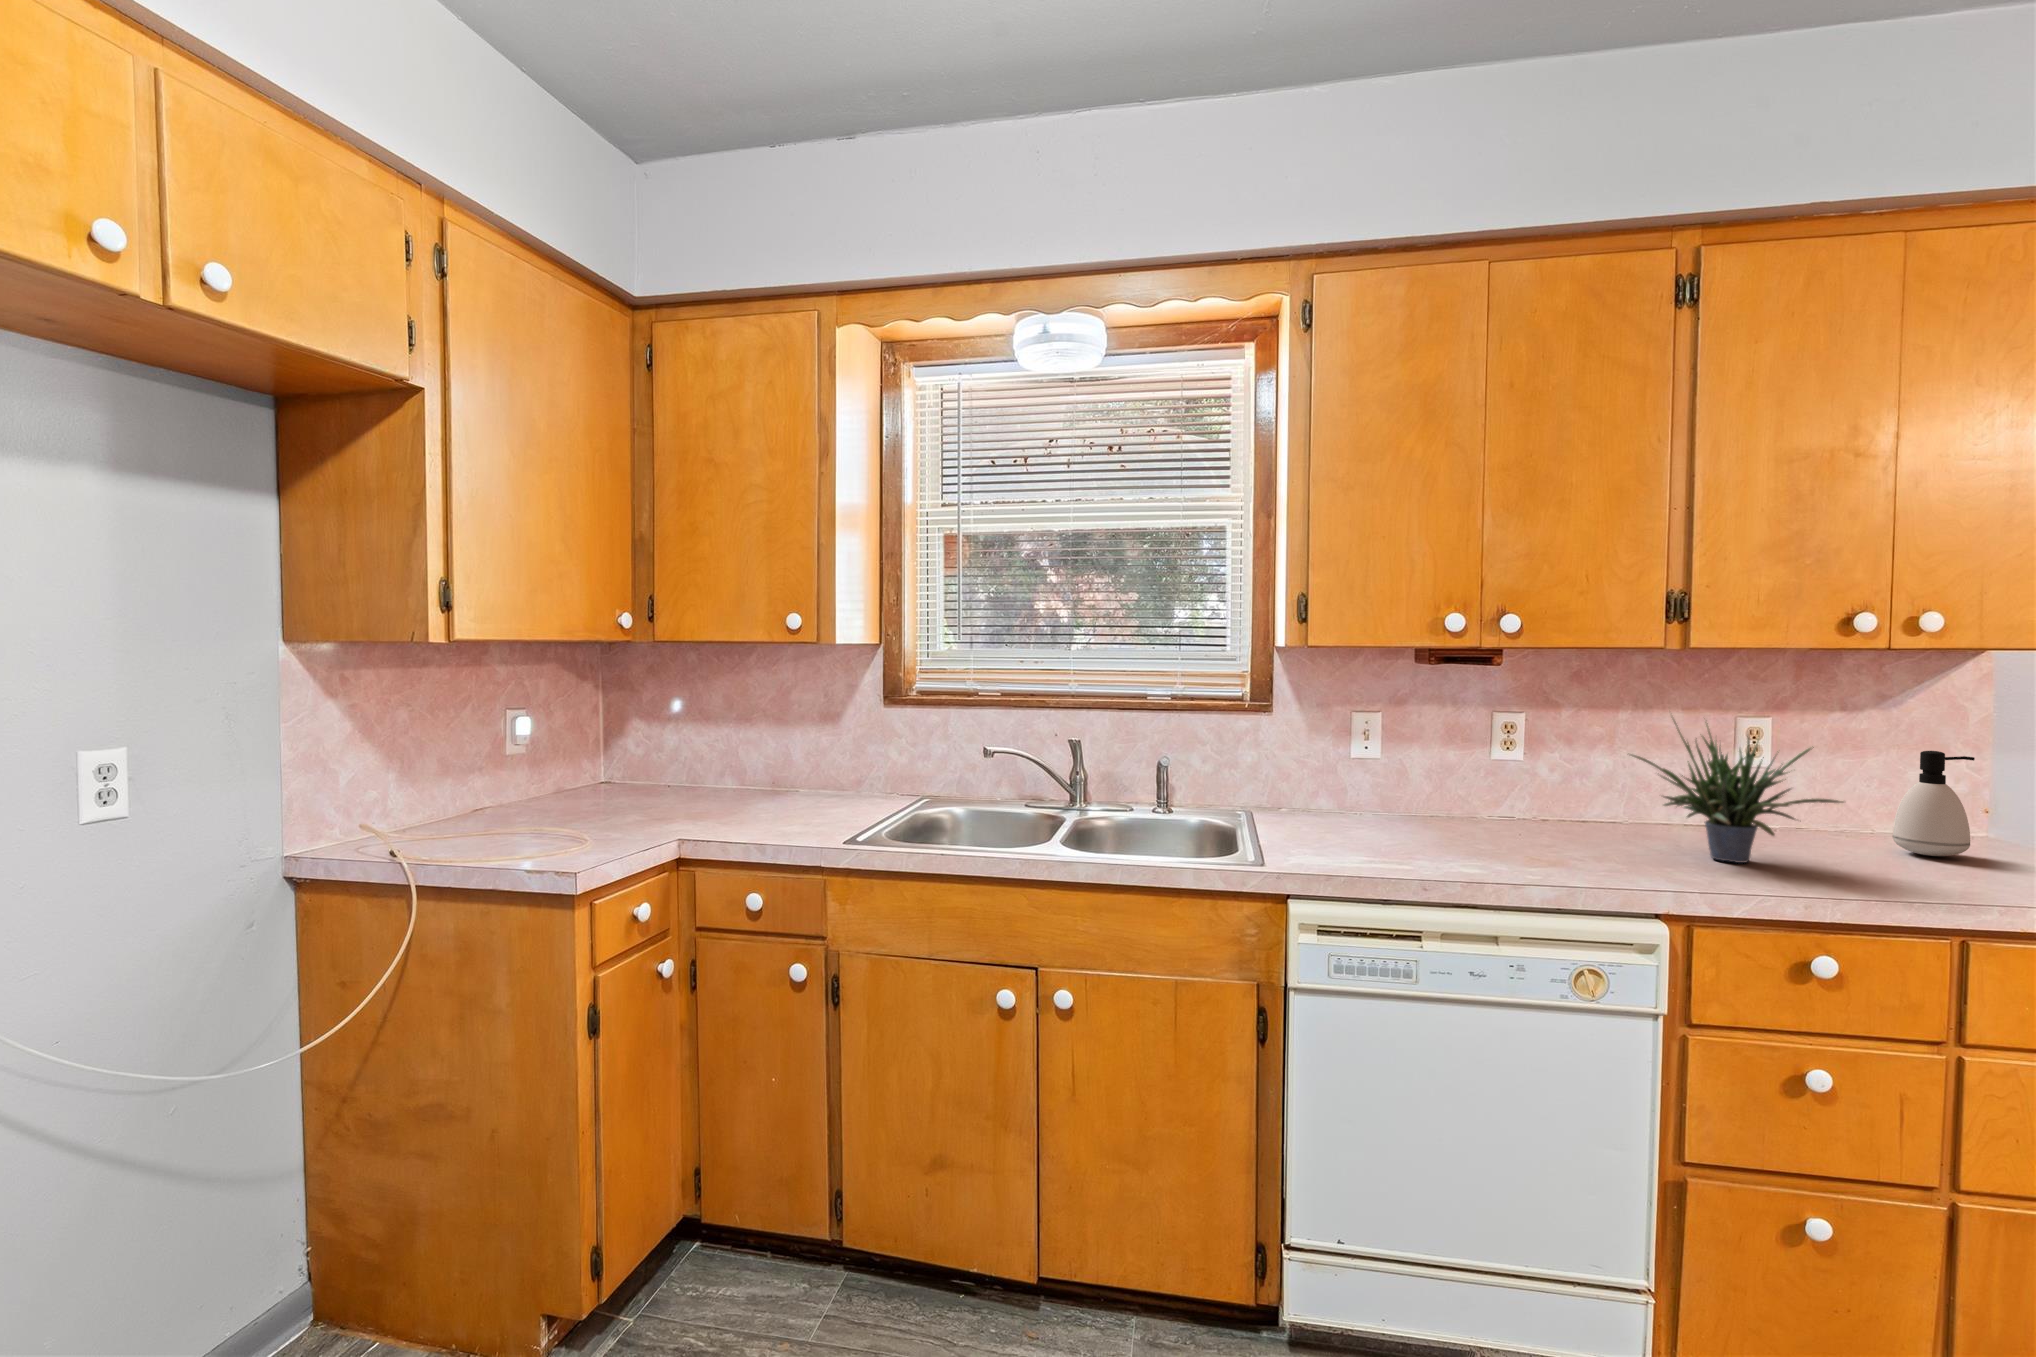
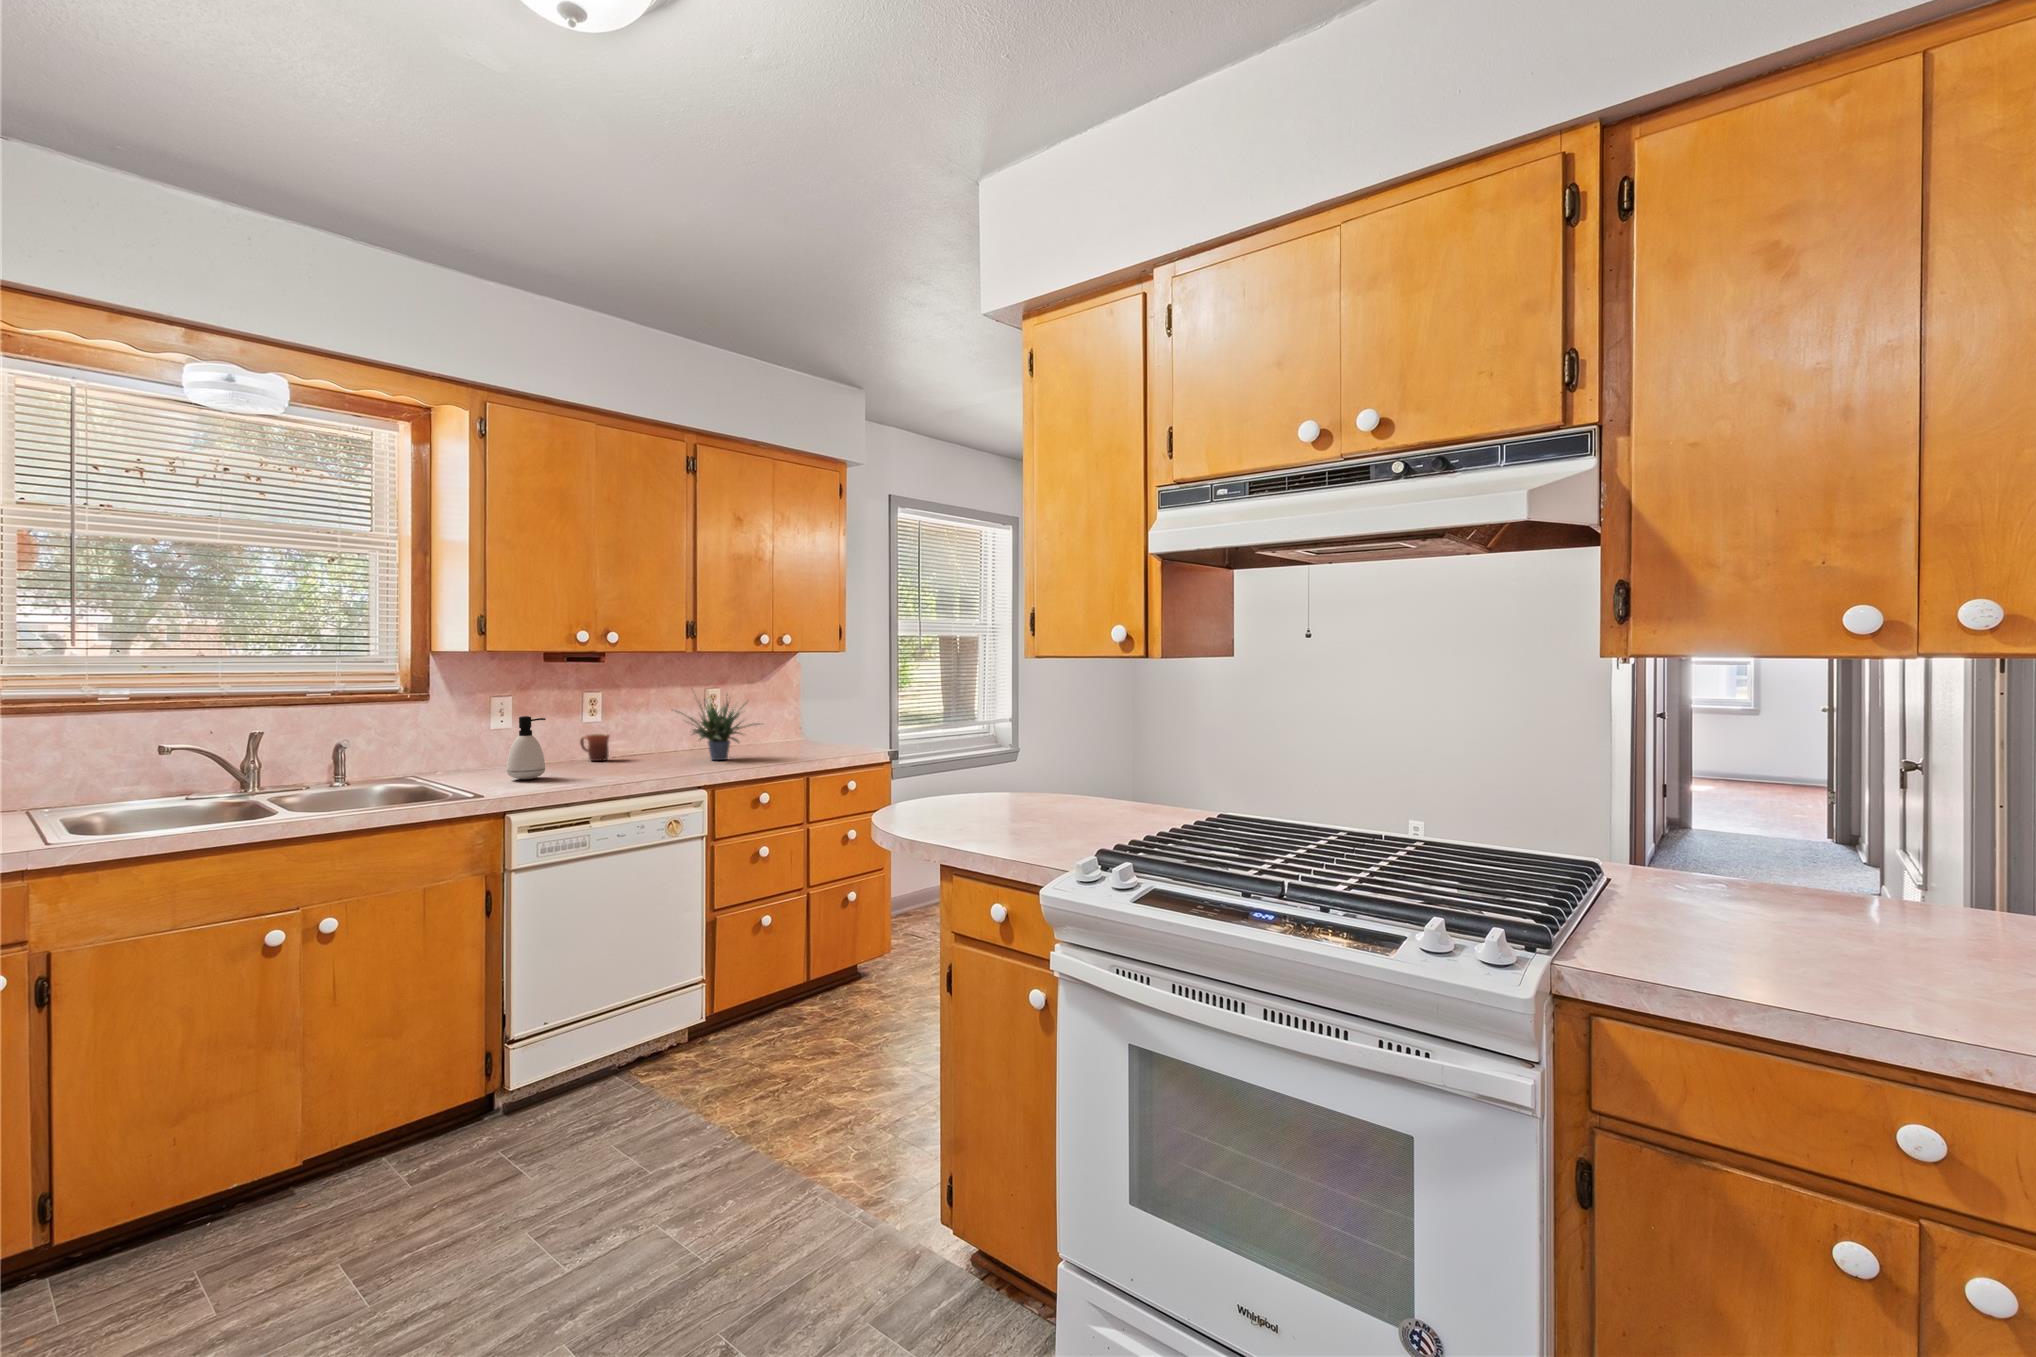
soap dispenser: present [1892,751,1975,856] -> present [507,716,546,779]
mug: none [1486,779,1532,824] -> present [580,734,610,761]

